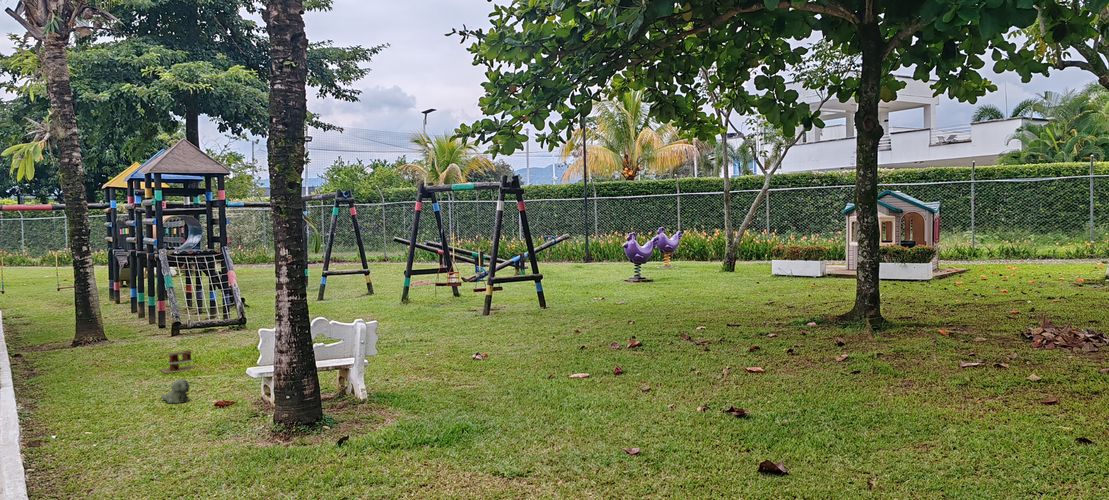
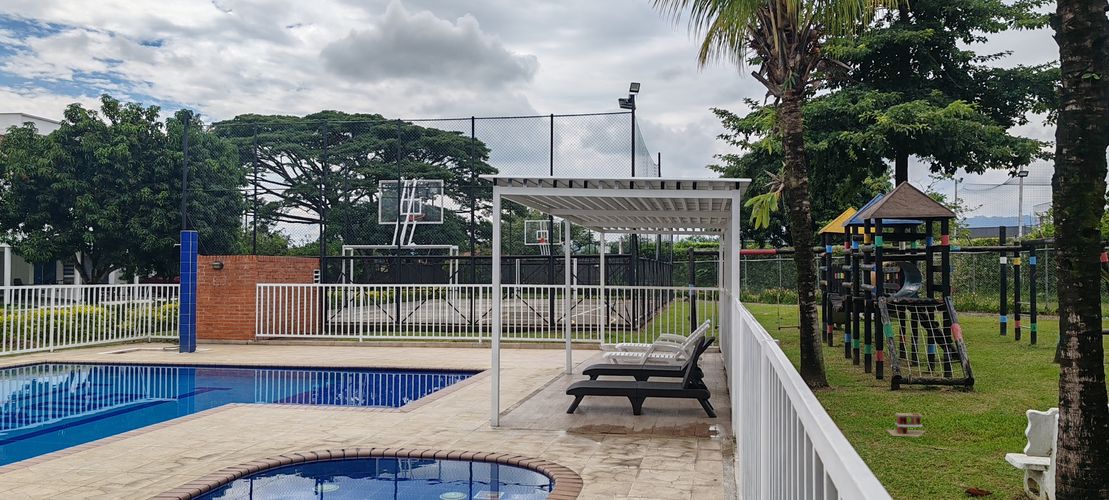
plush toy: present [161,379,190,403] -> none [895,450,927,478]

